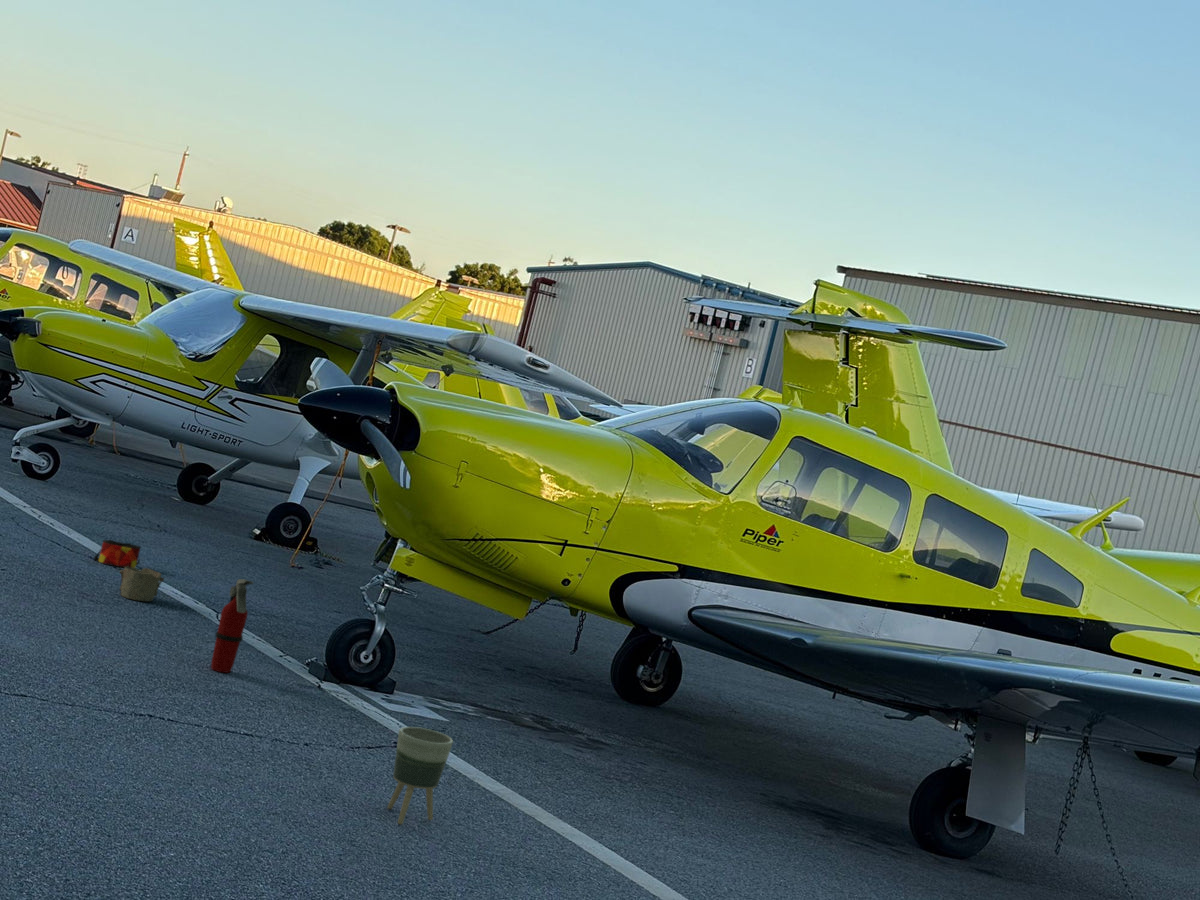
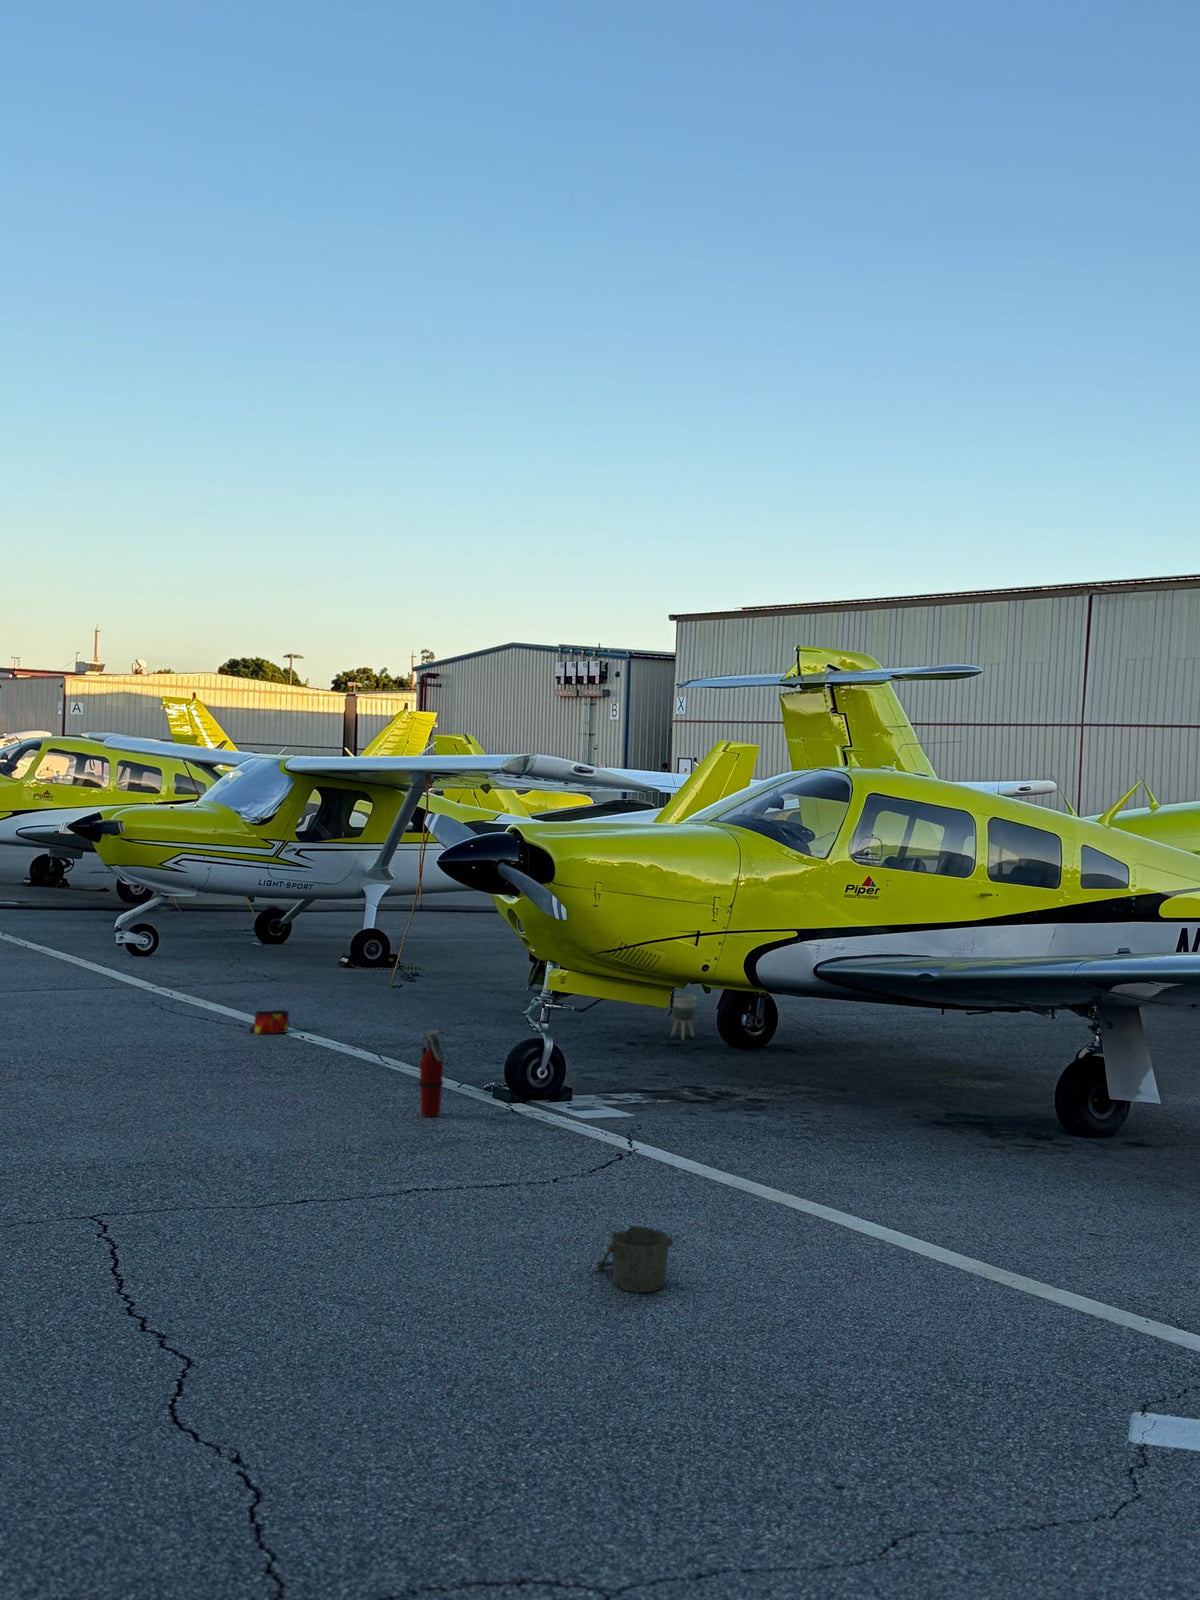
bucket: present [120,566,164,601] -> present [597,1226,673,1293]
planter: present [388,727,453,824] -> present [672,995,697,1039]

